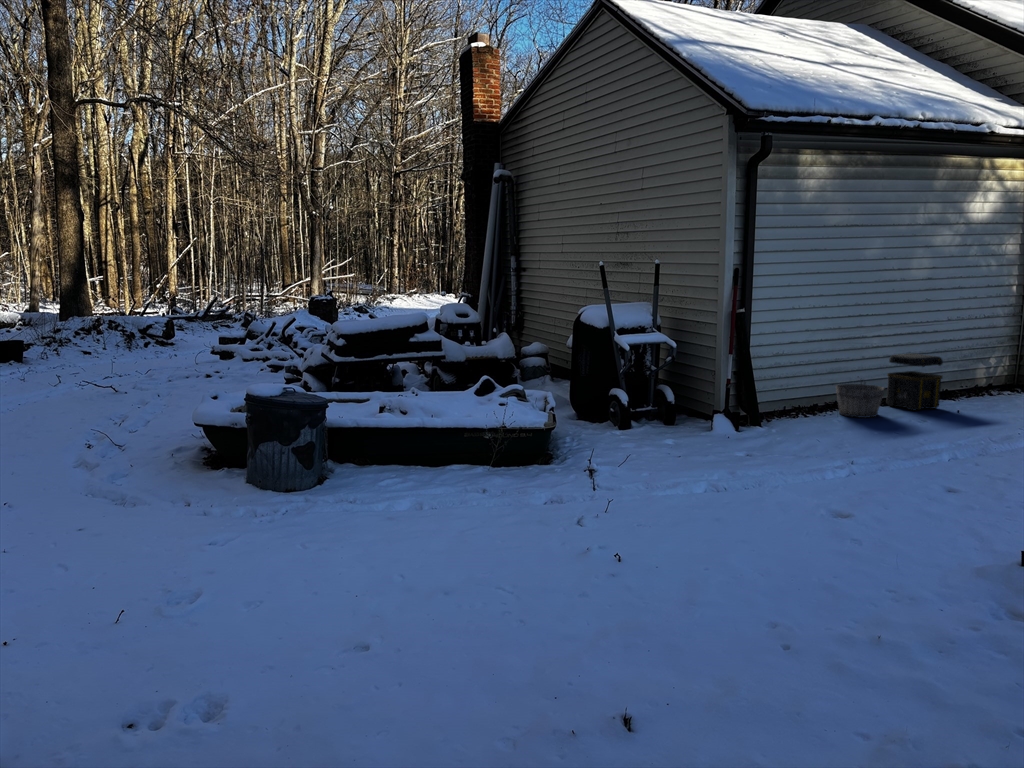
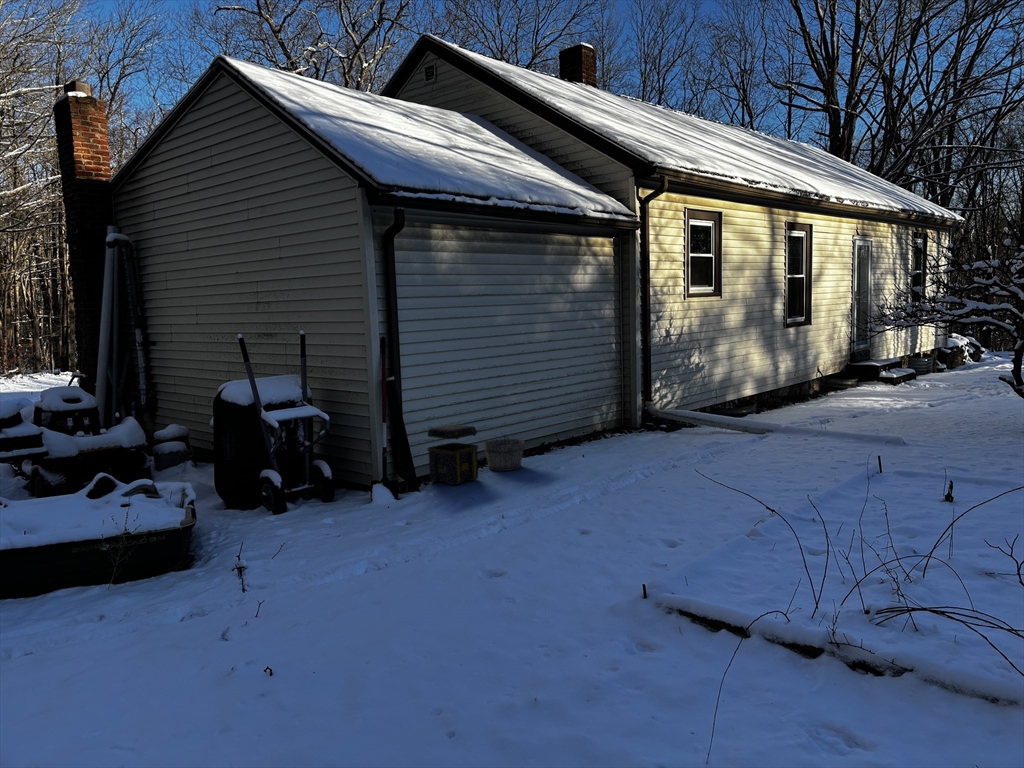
toolbox: present [887,354,943,411] -> present [428,424,478,485]

